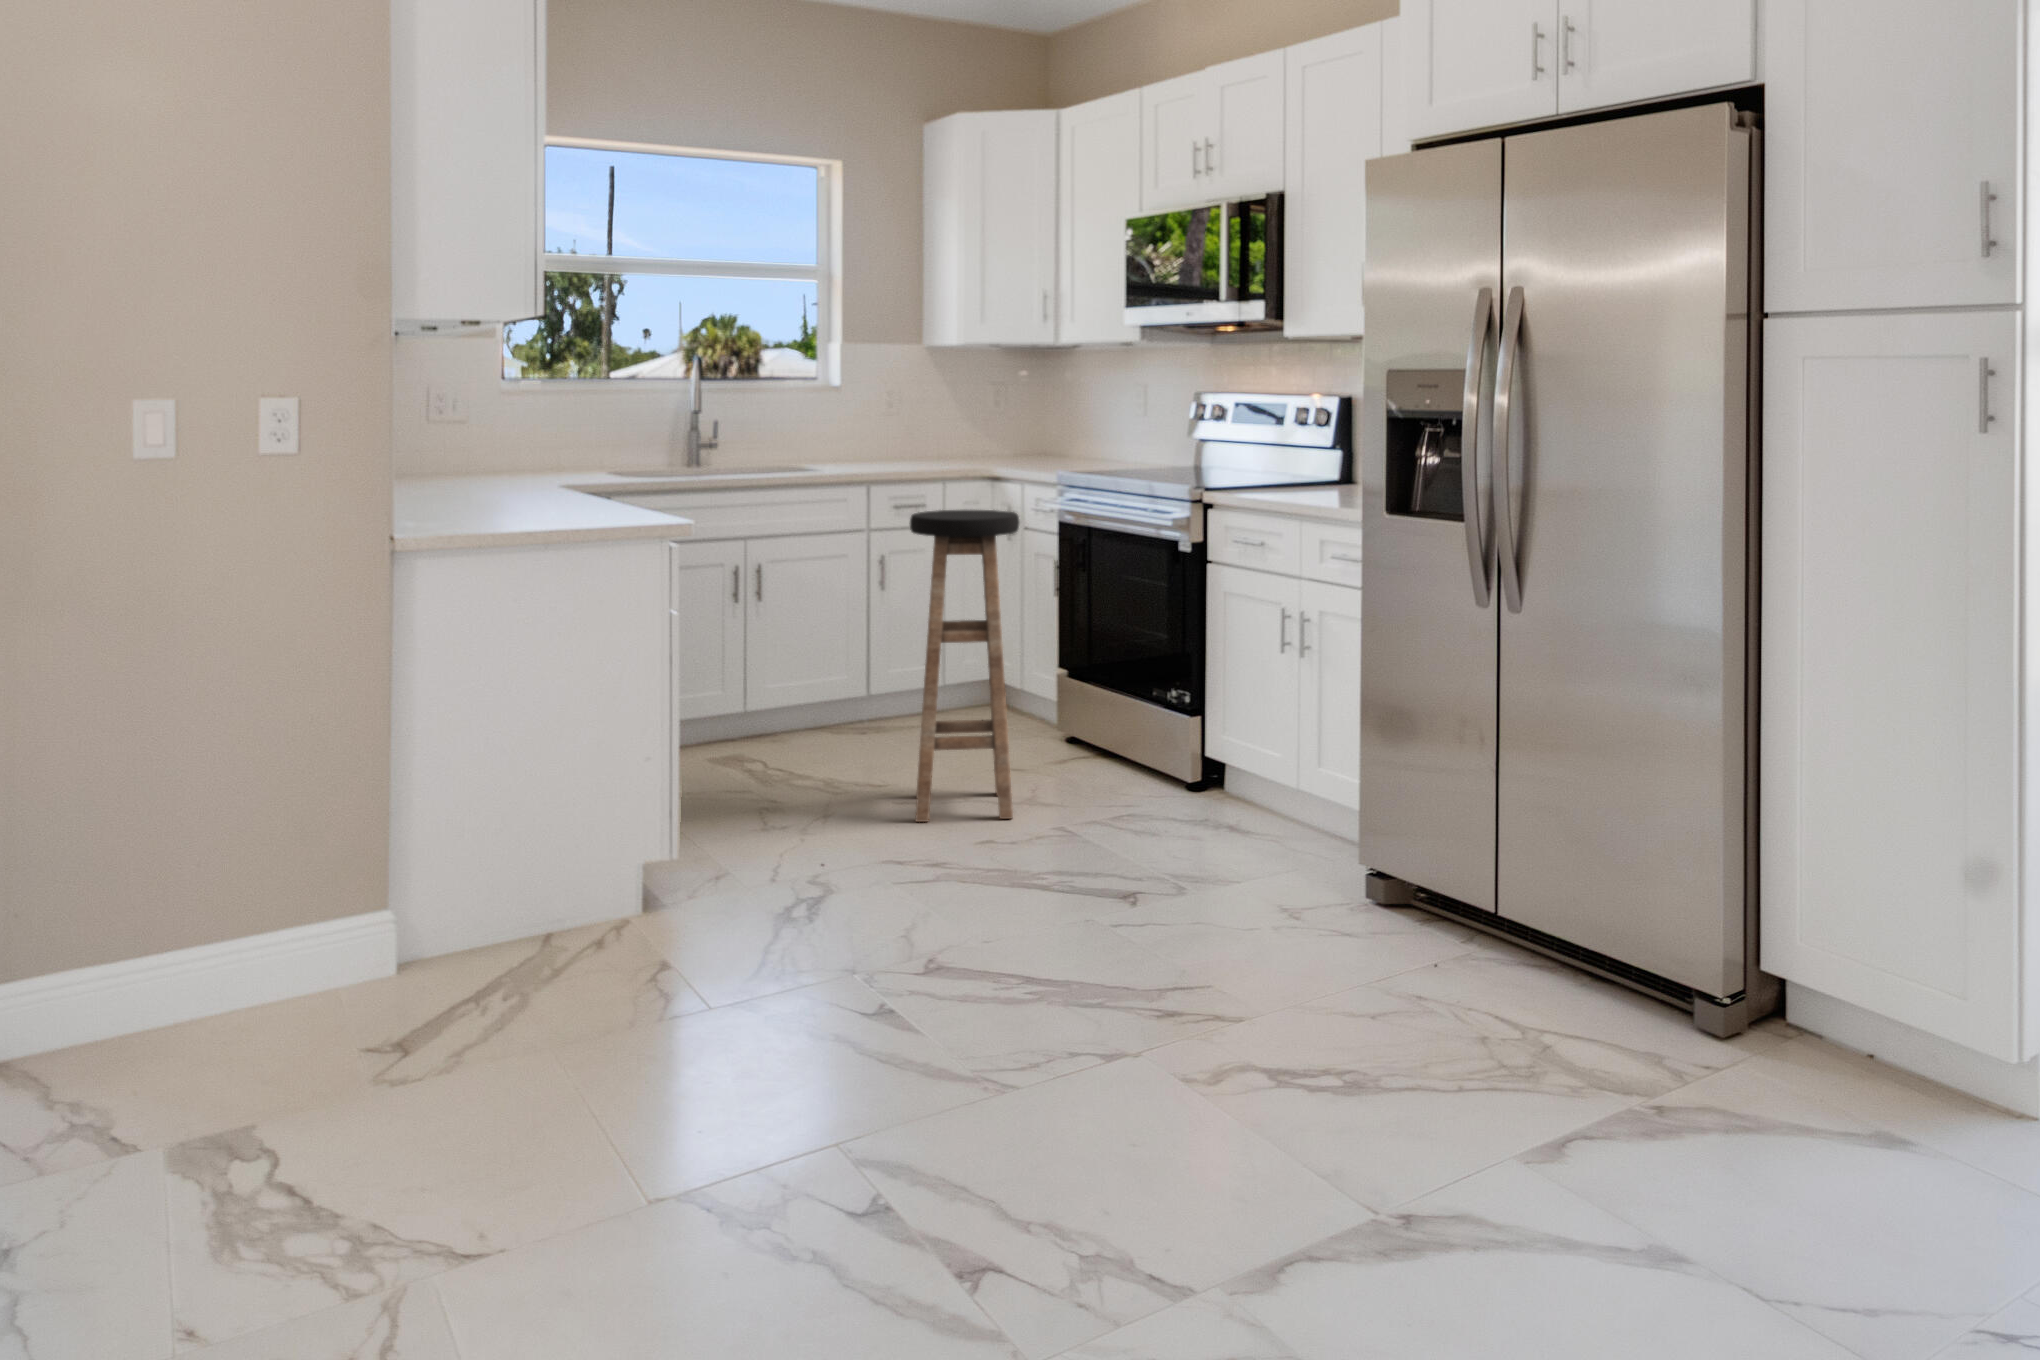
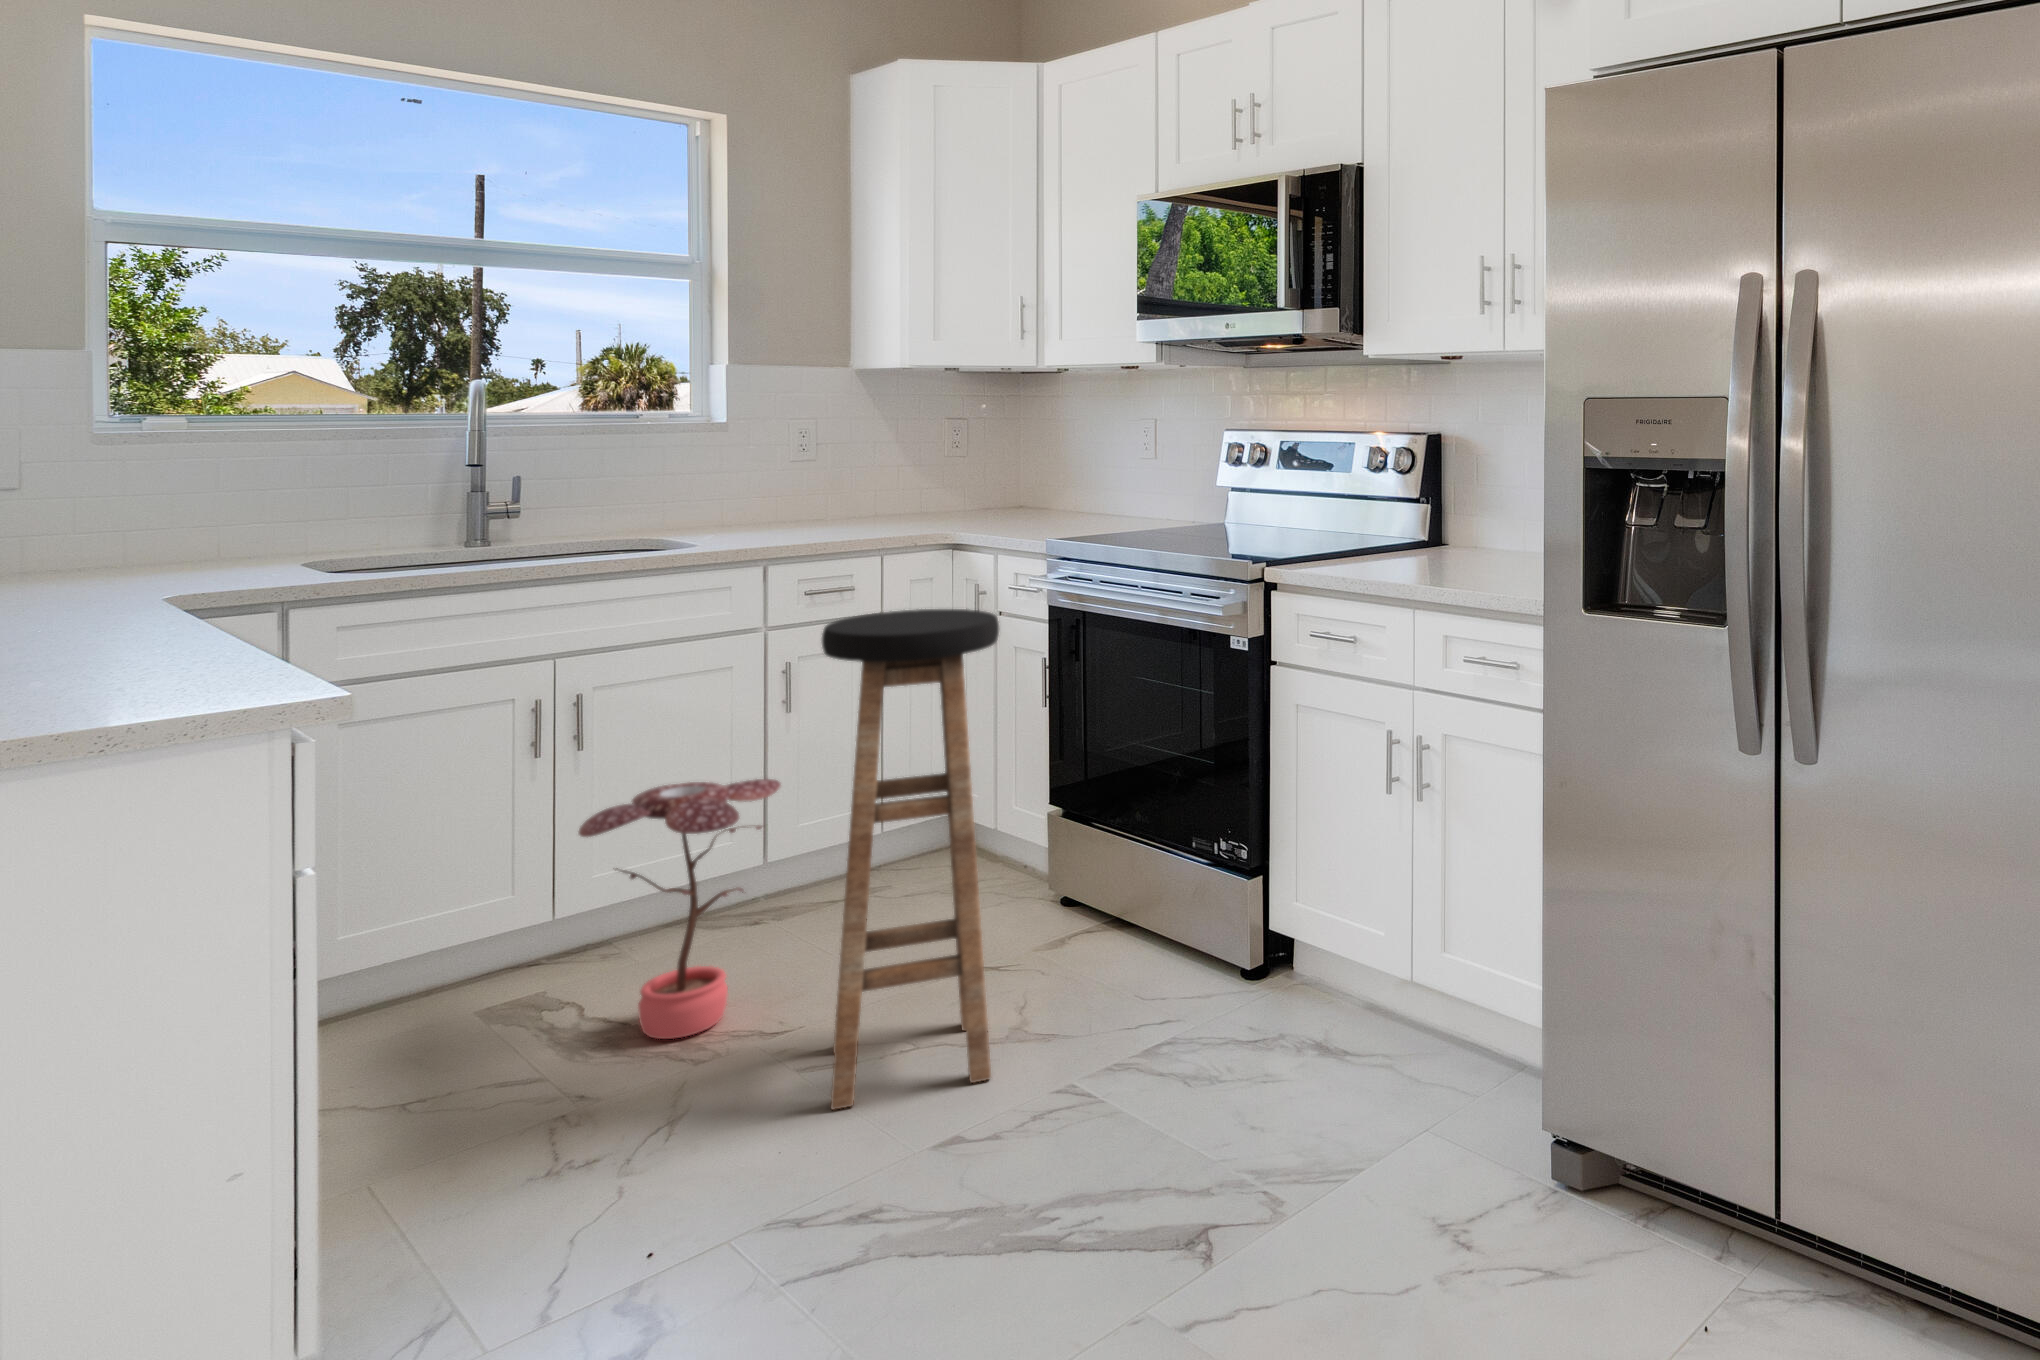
potted plant: none [767,620,883,782] -> present [579,779,781,1039]

